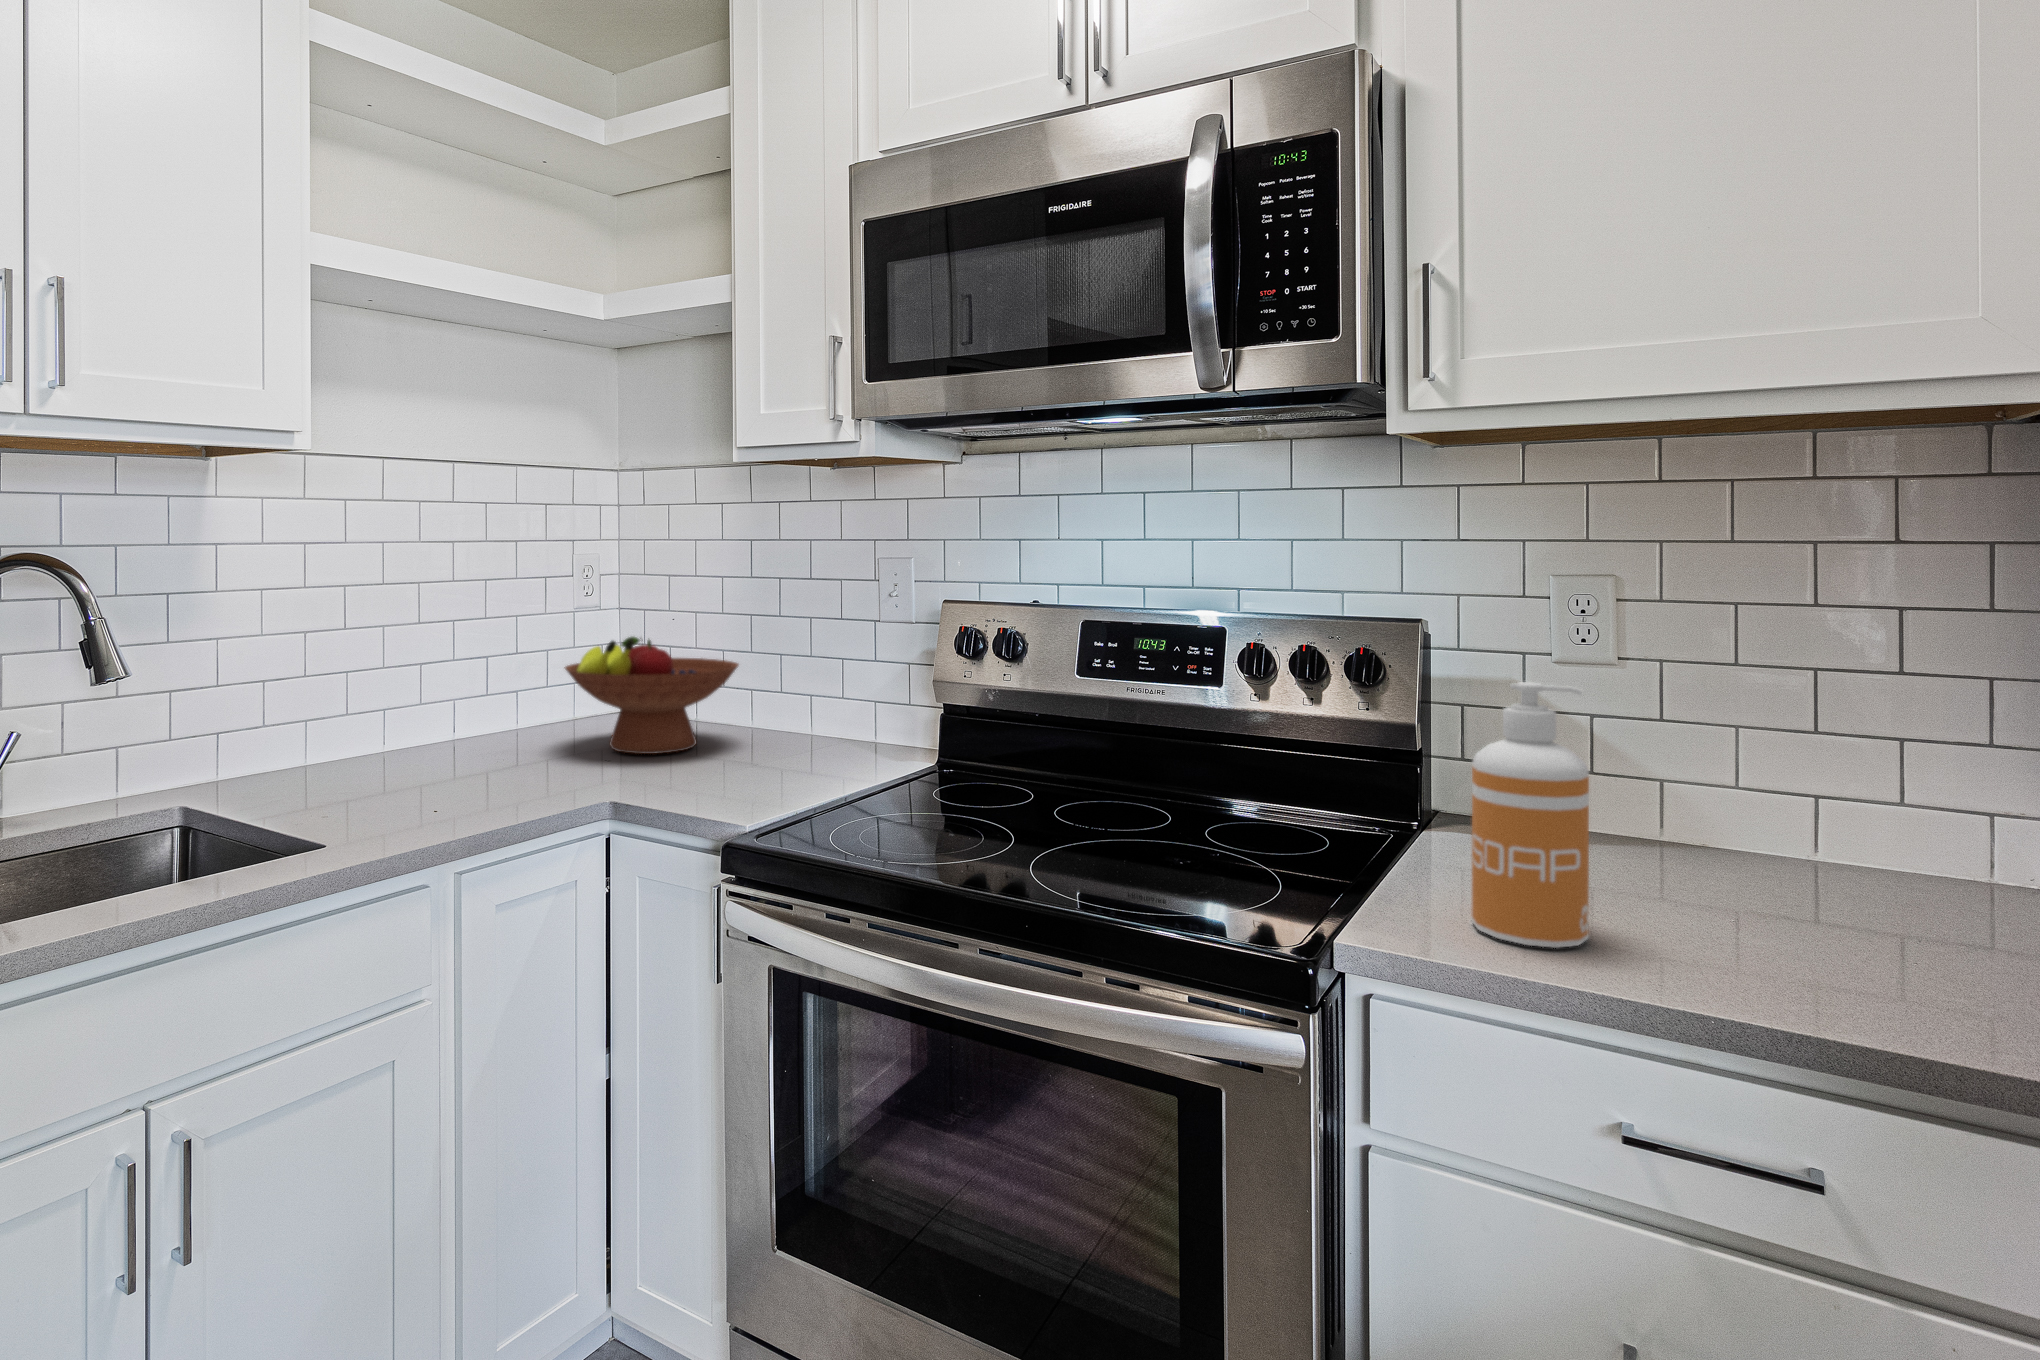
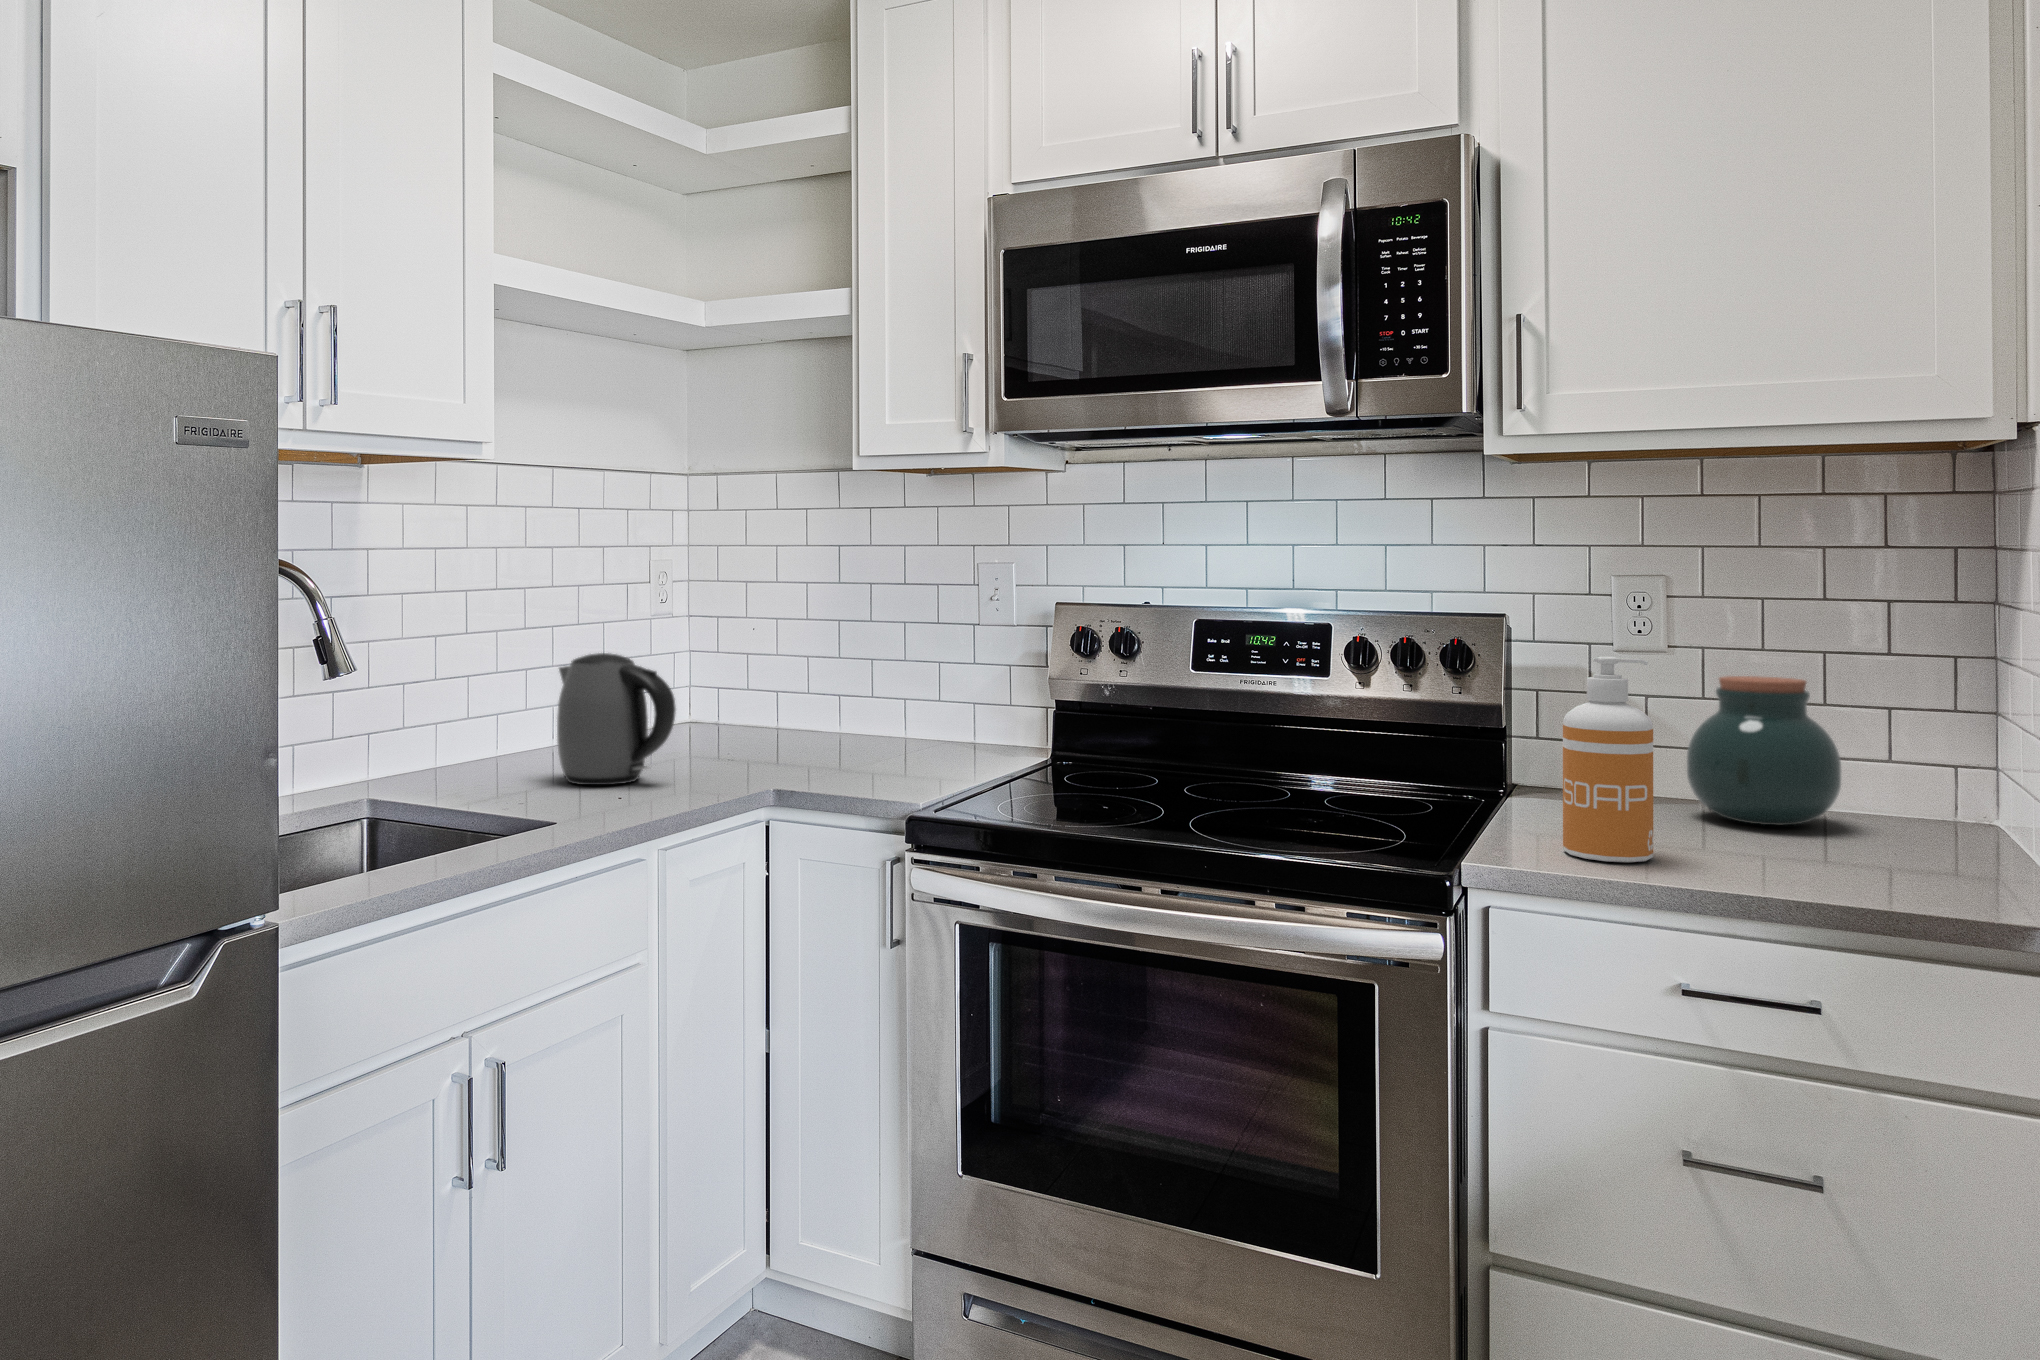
fruit bowl: present [564,637,739,754] -> none [676,639,846,753]
kettle: none [401,655,519,794] -> present [557,653,676,785]
jar: none [1638,698,1839,885] -> present [1687,676,1841,825]

